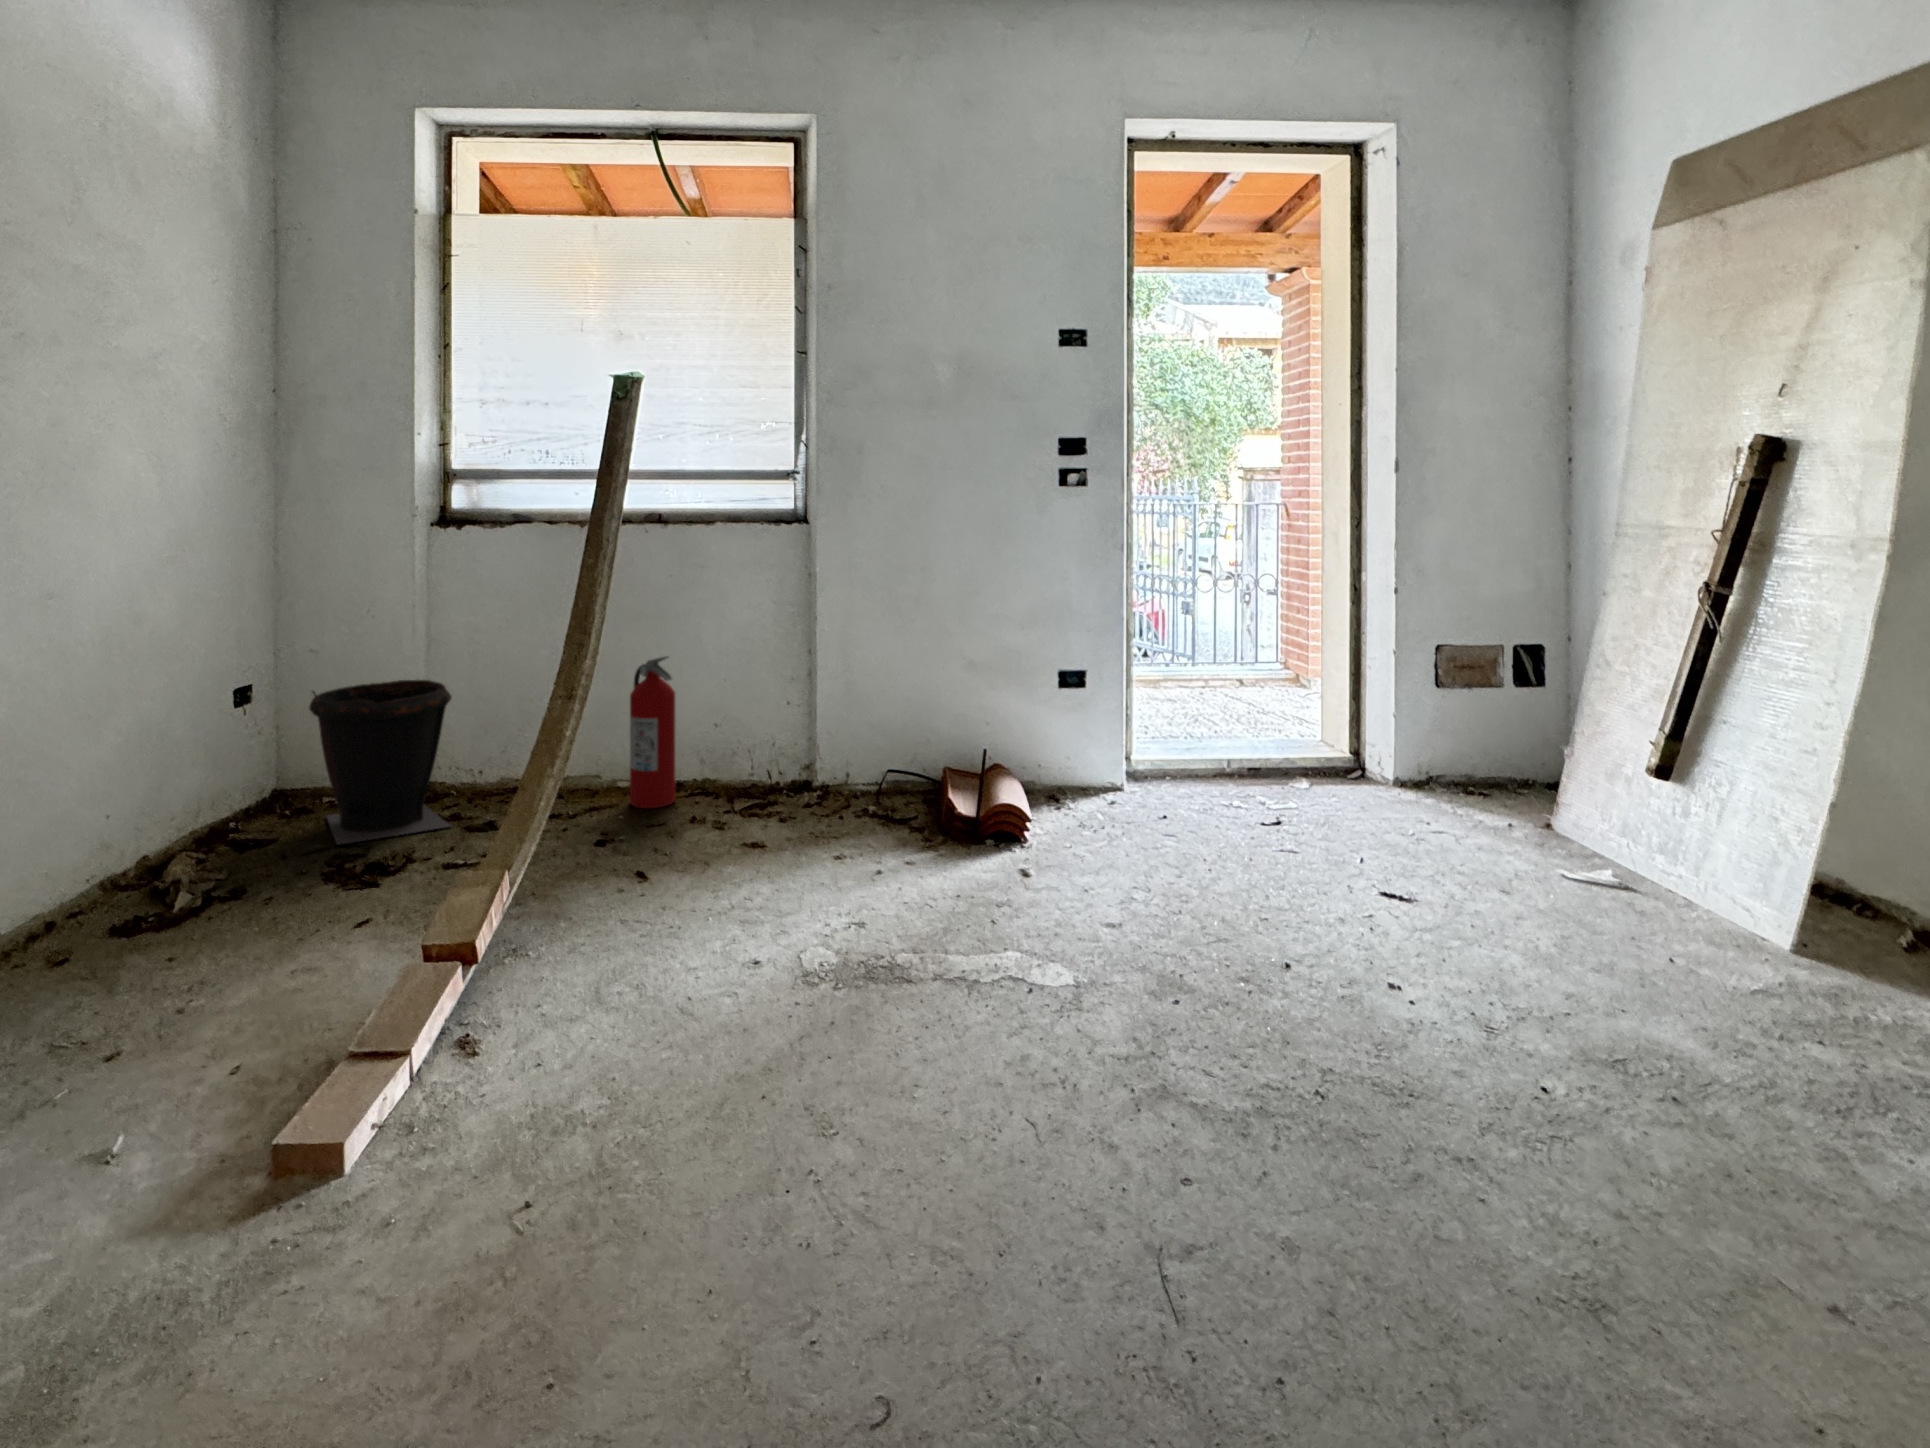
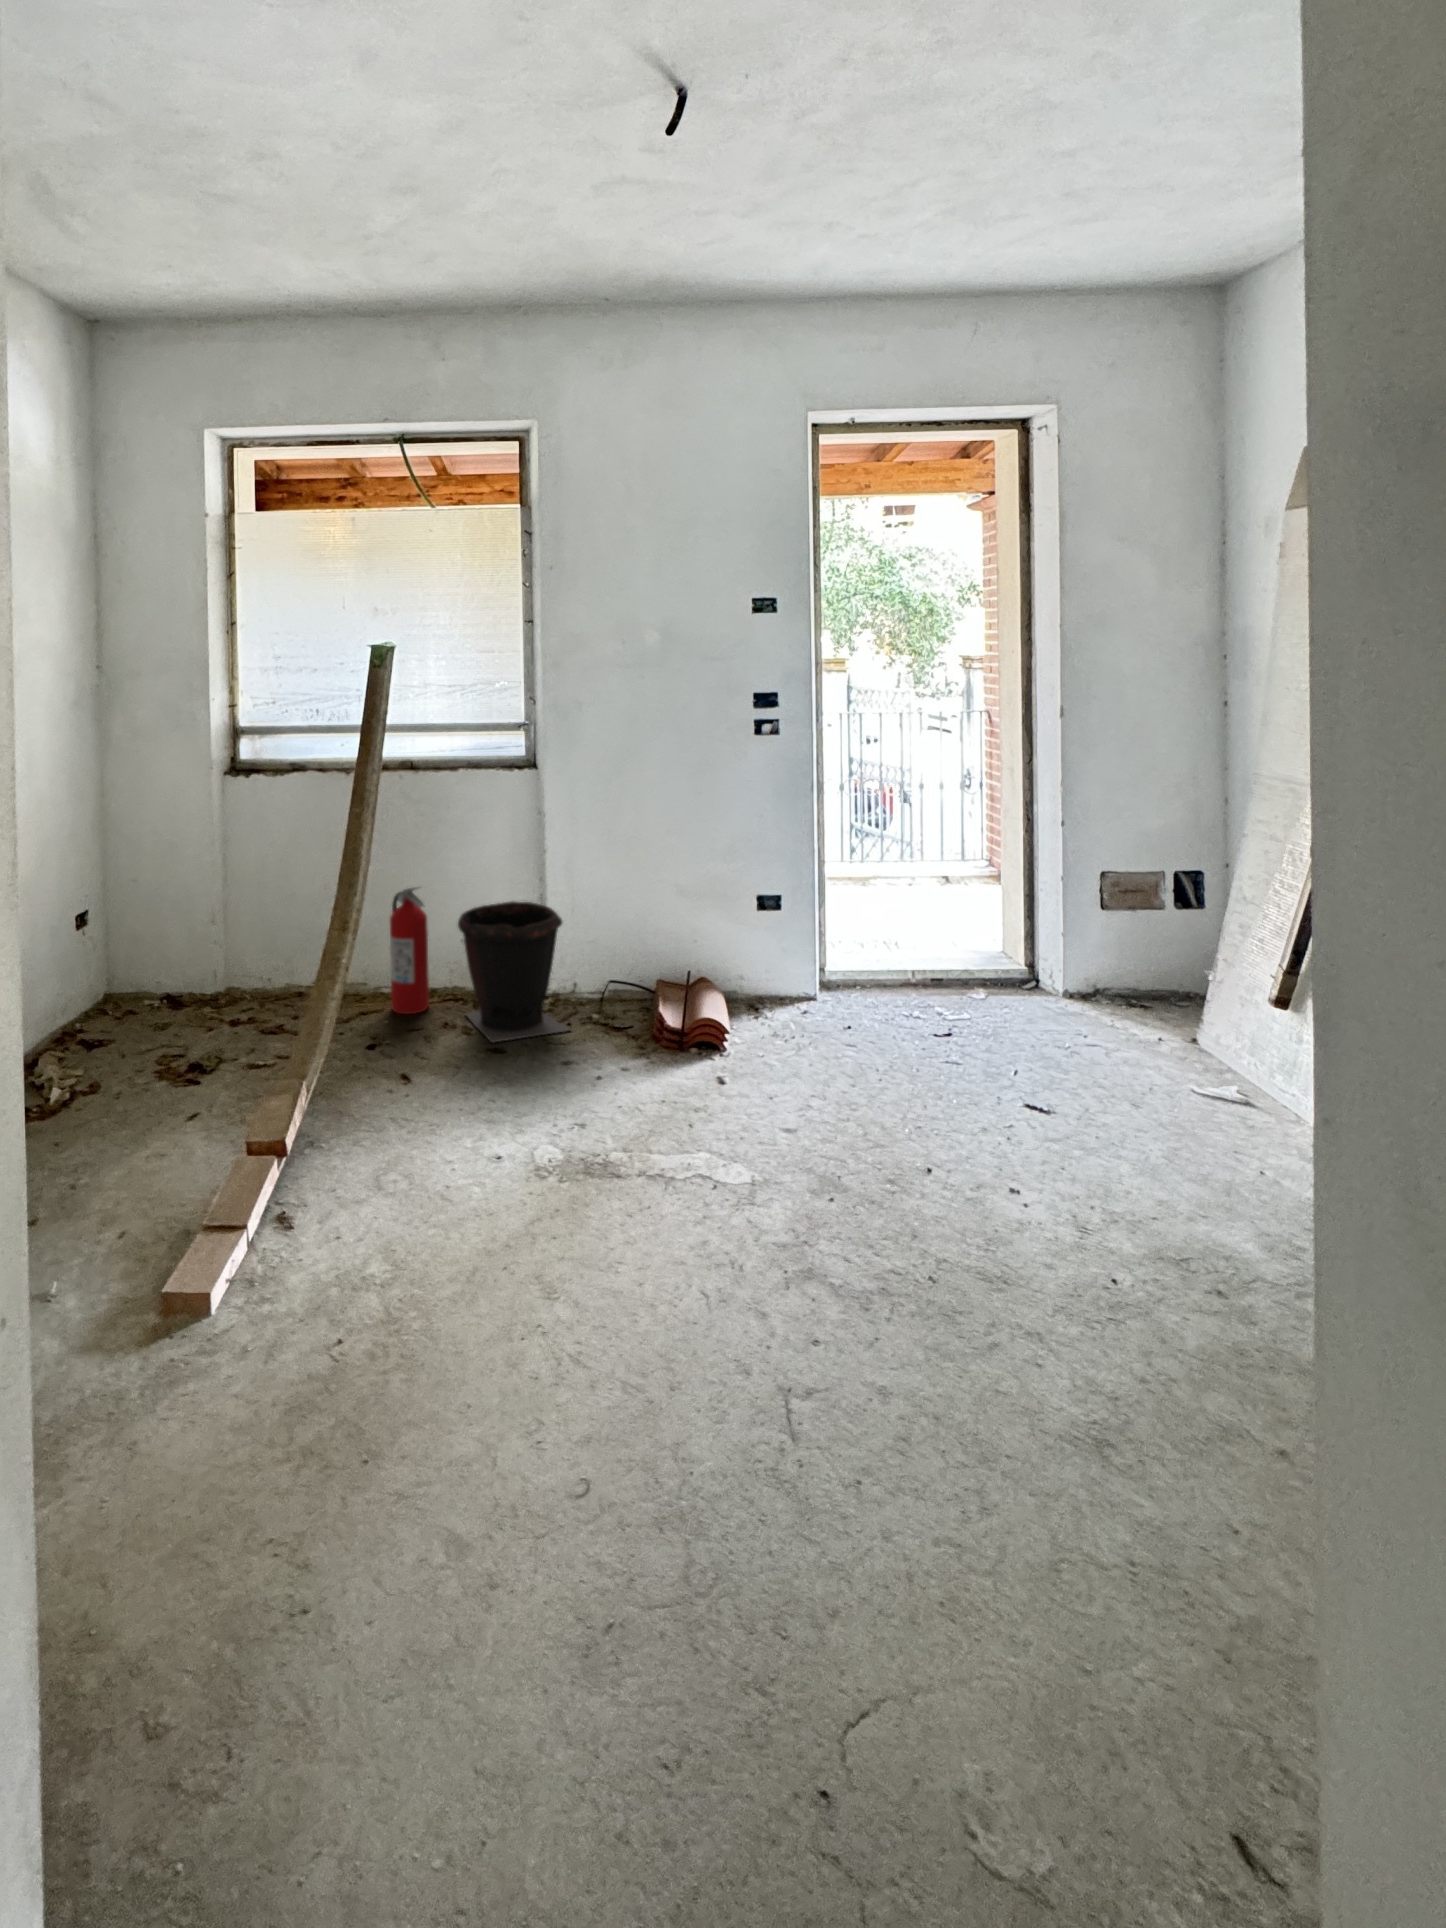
bucket: present [309,680,452,845] -> present [458,901,569,1042]

